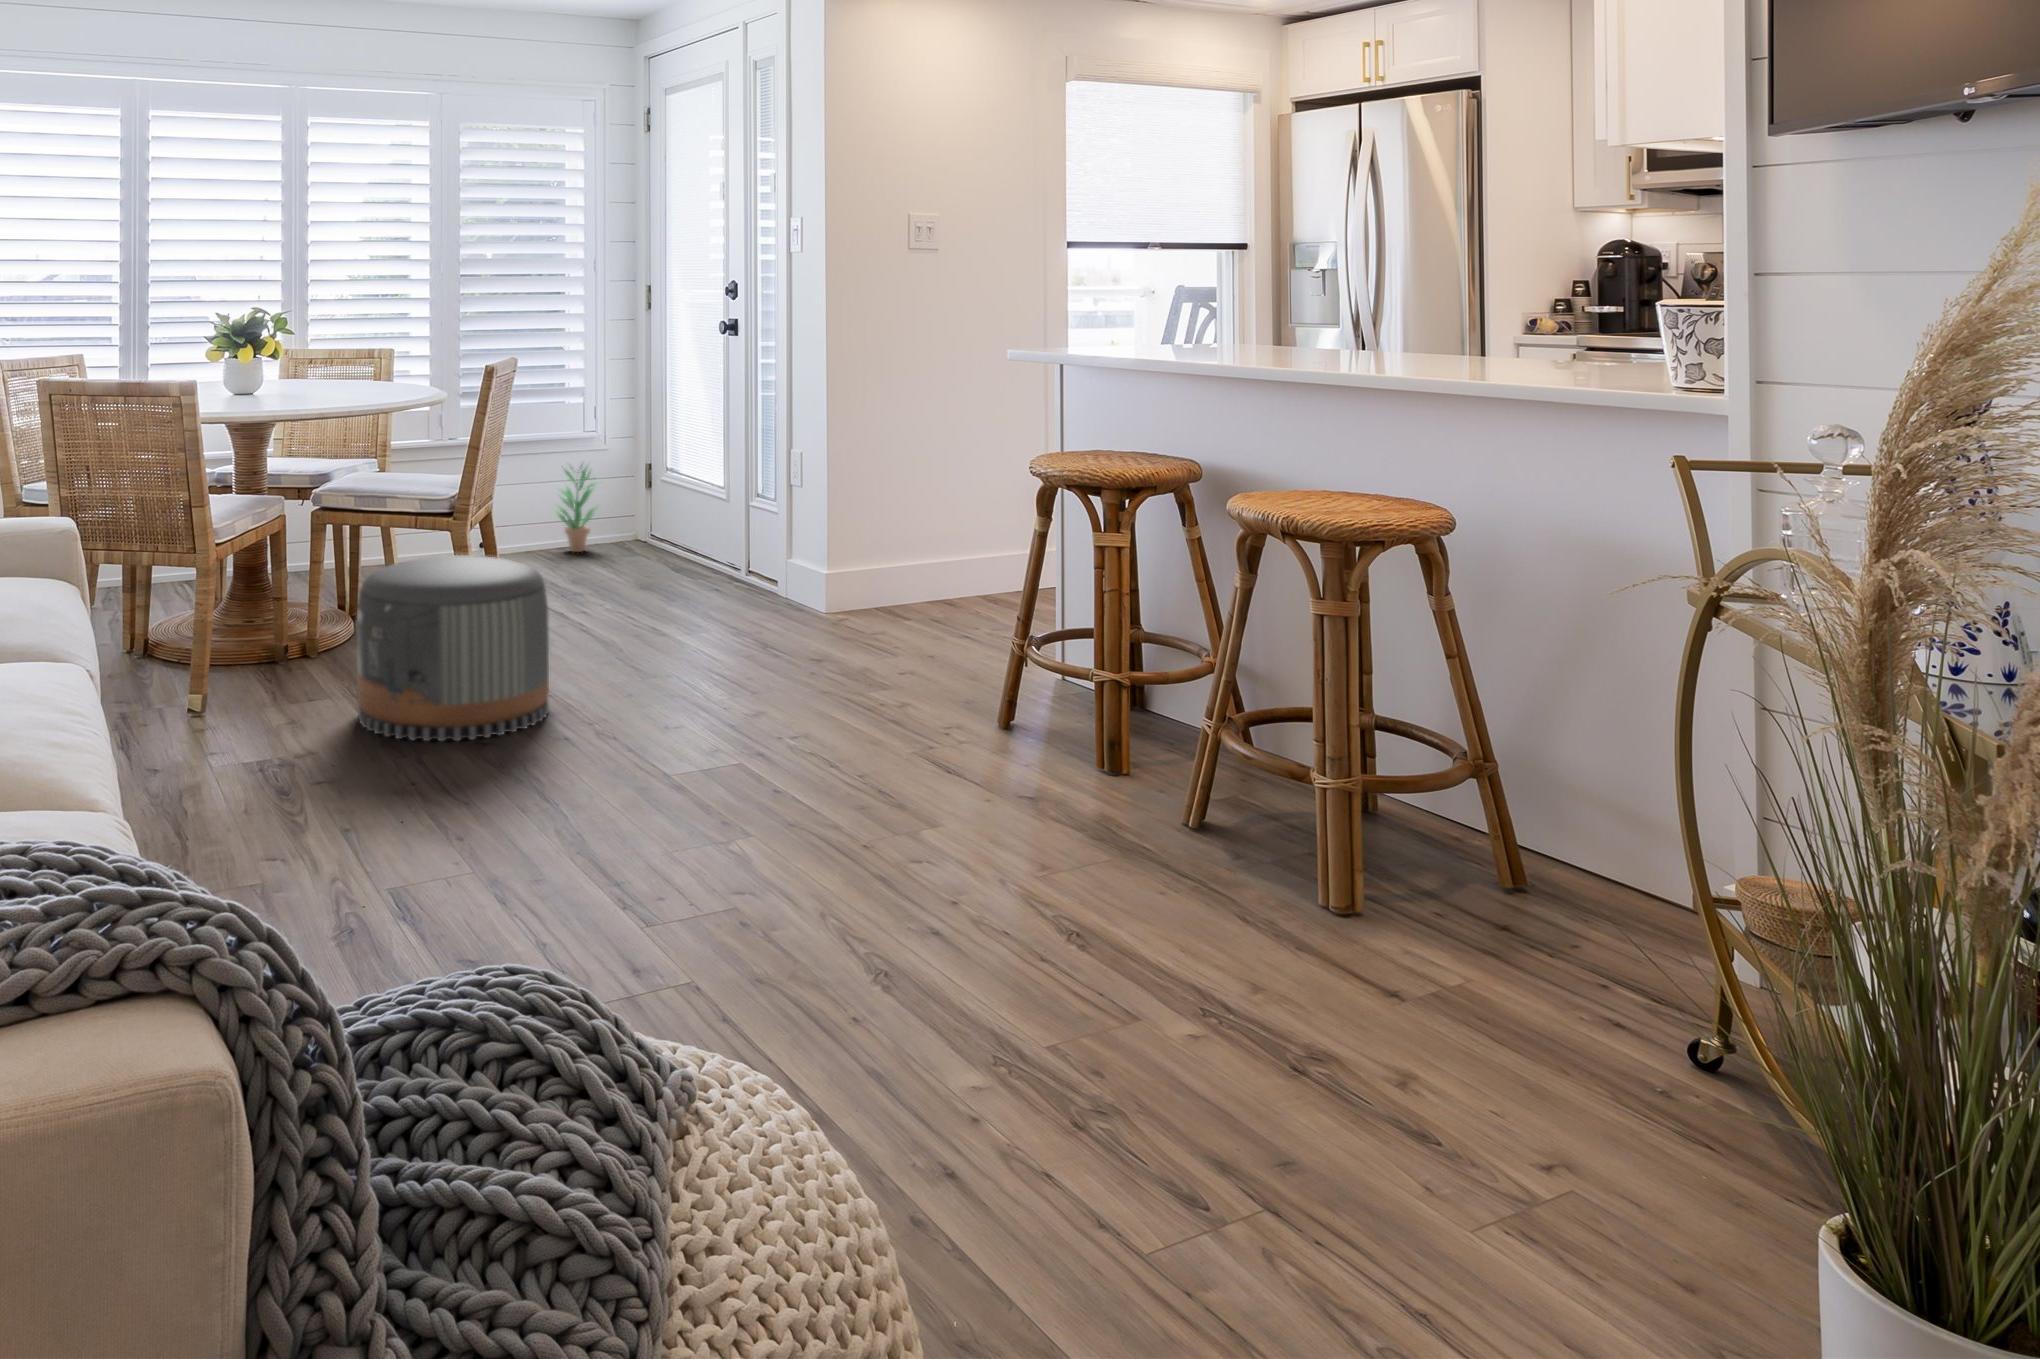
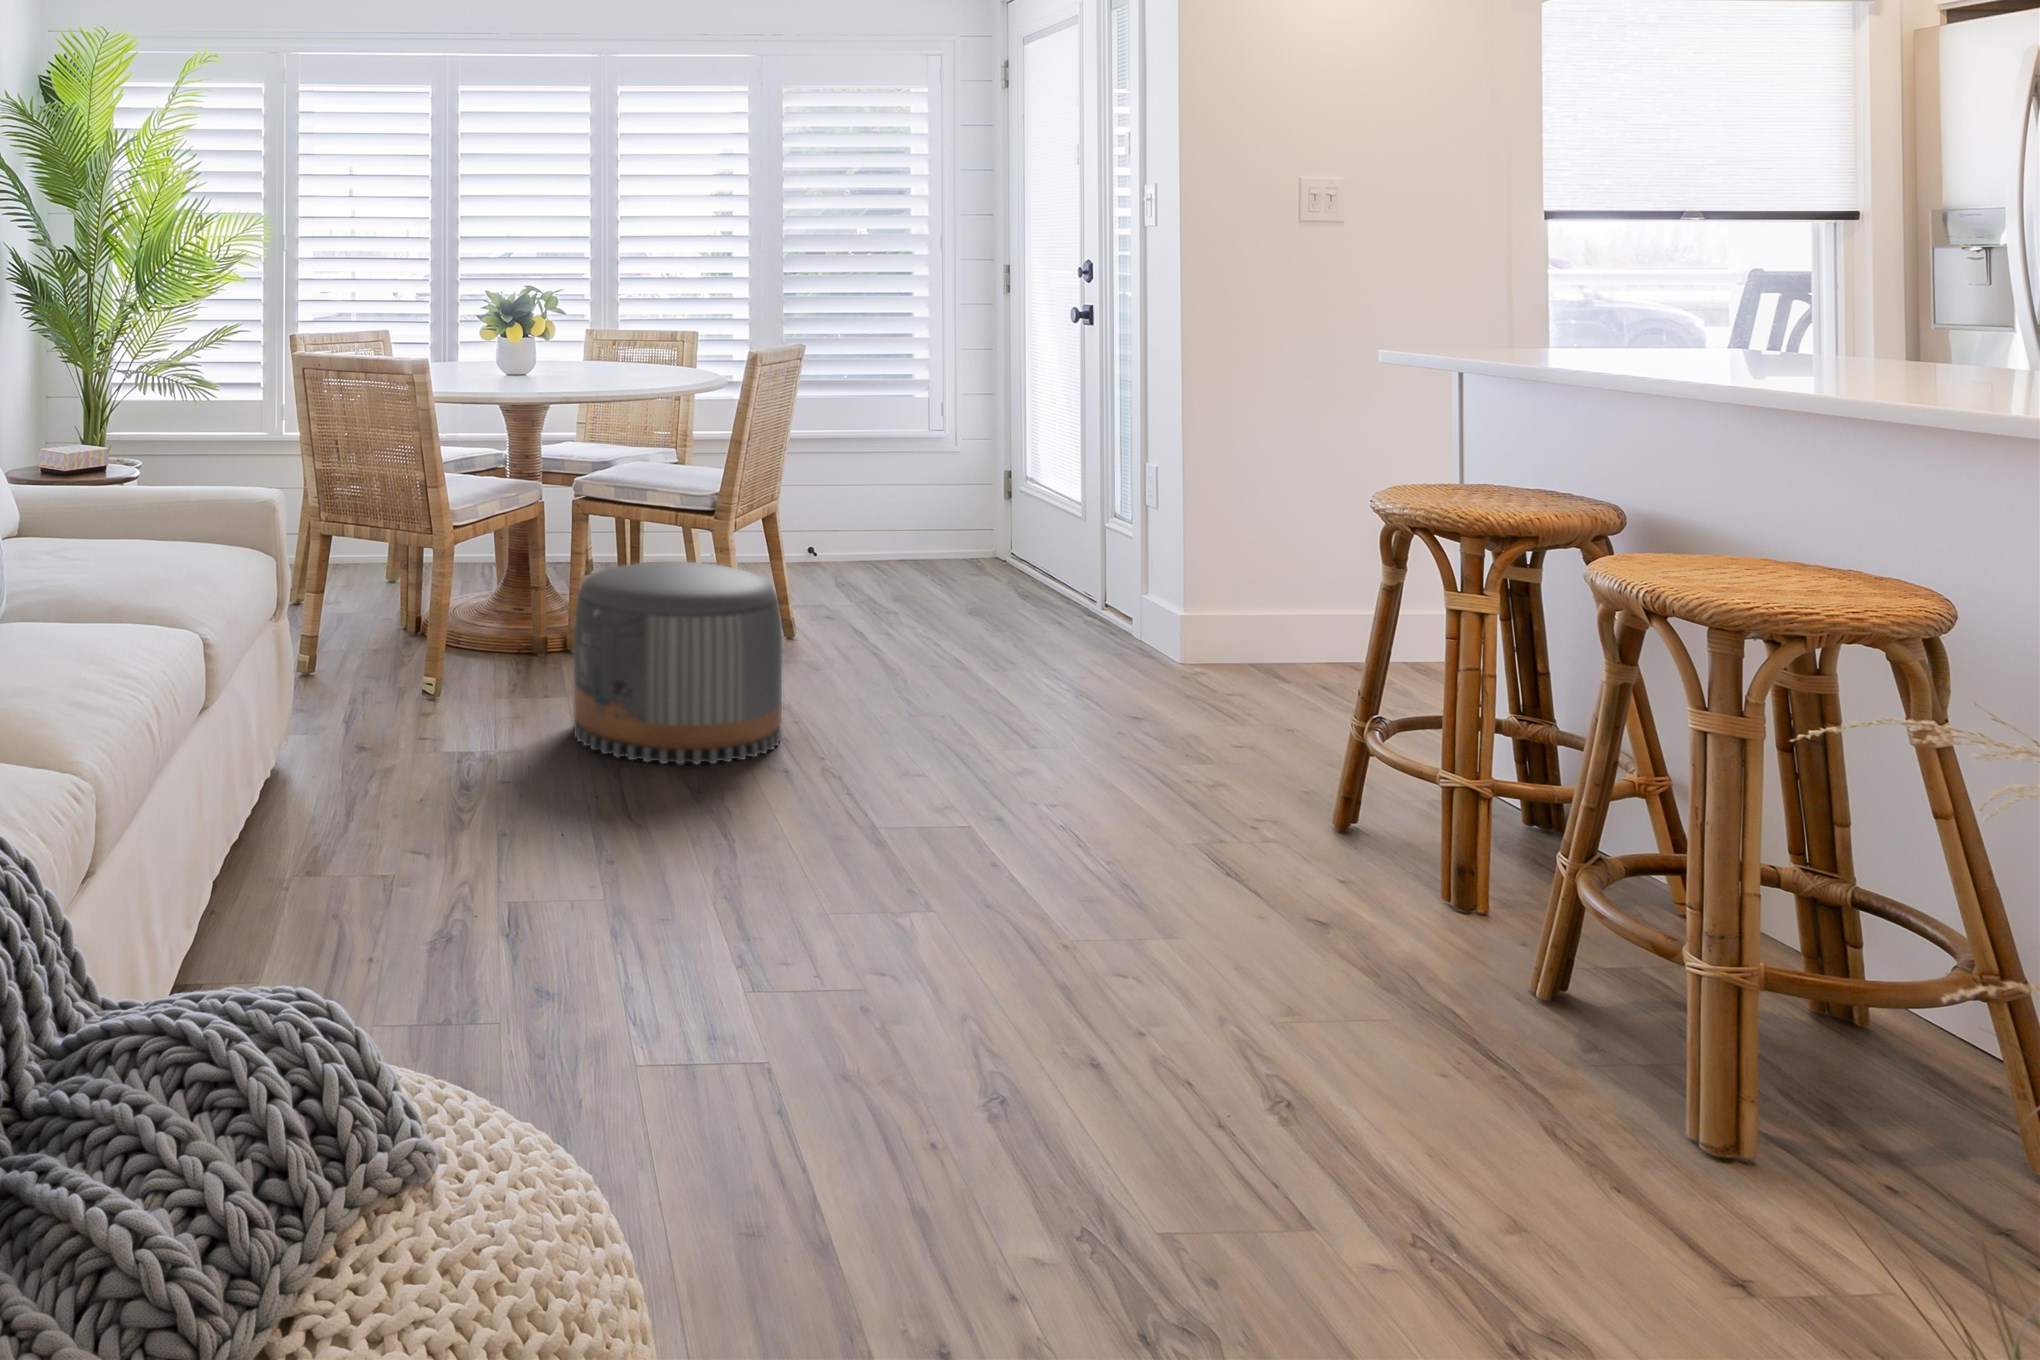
potted plant: present [557,468,597,552] -> none [885,463,943,568]

